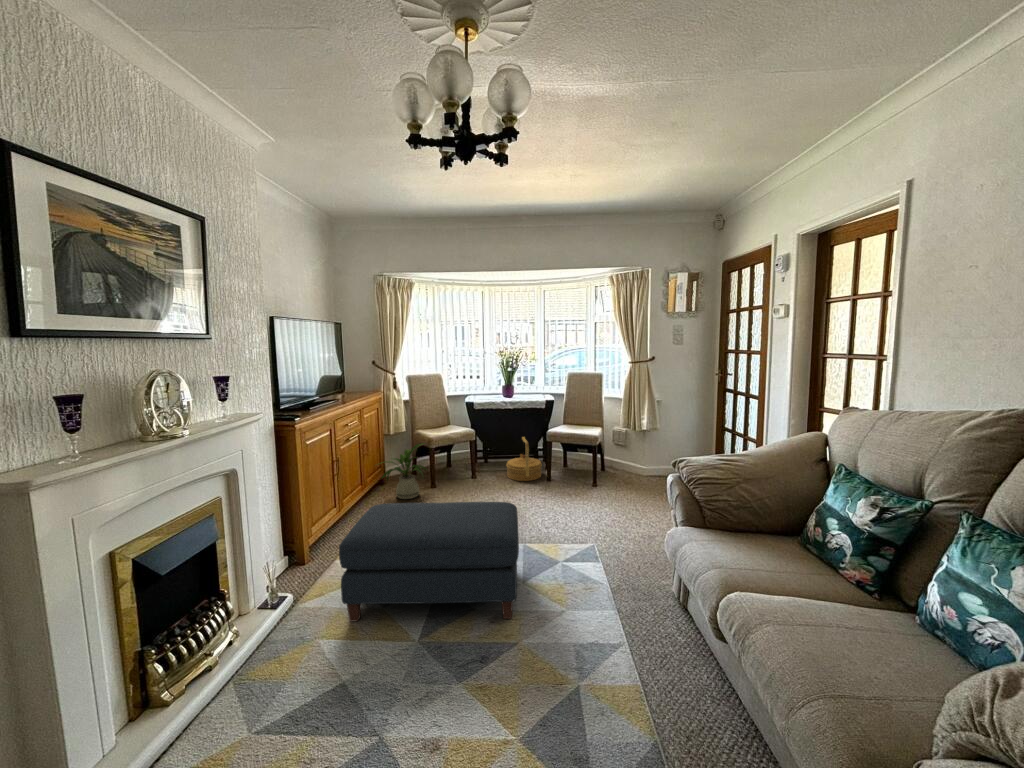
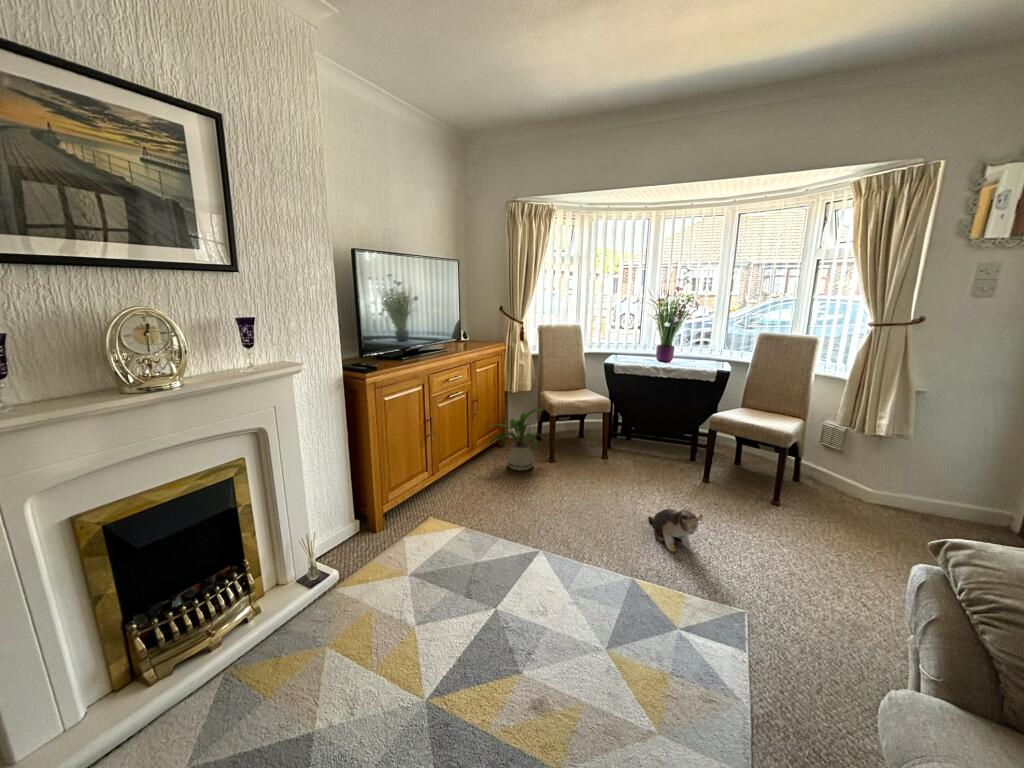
woven basket: present [507,437,542,481] -> none [648,412,698,474]
plush toy: none [521,493,561,525] -> present [648,509,703,552]
ottoman: present [339,502,519,621] -> none [355,488,613,718]

